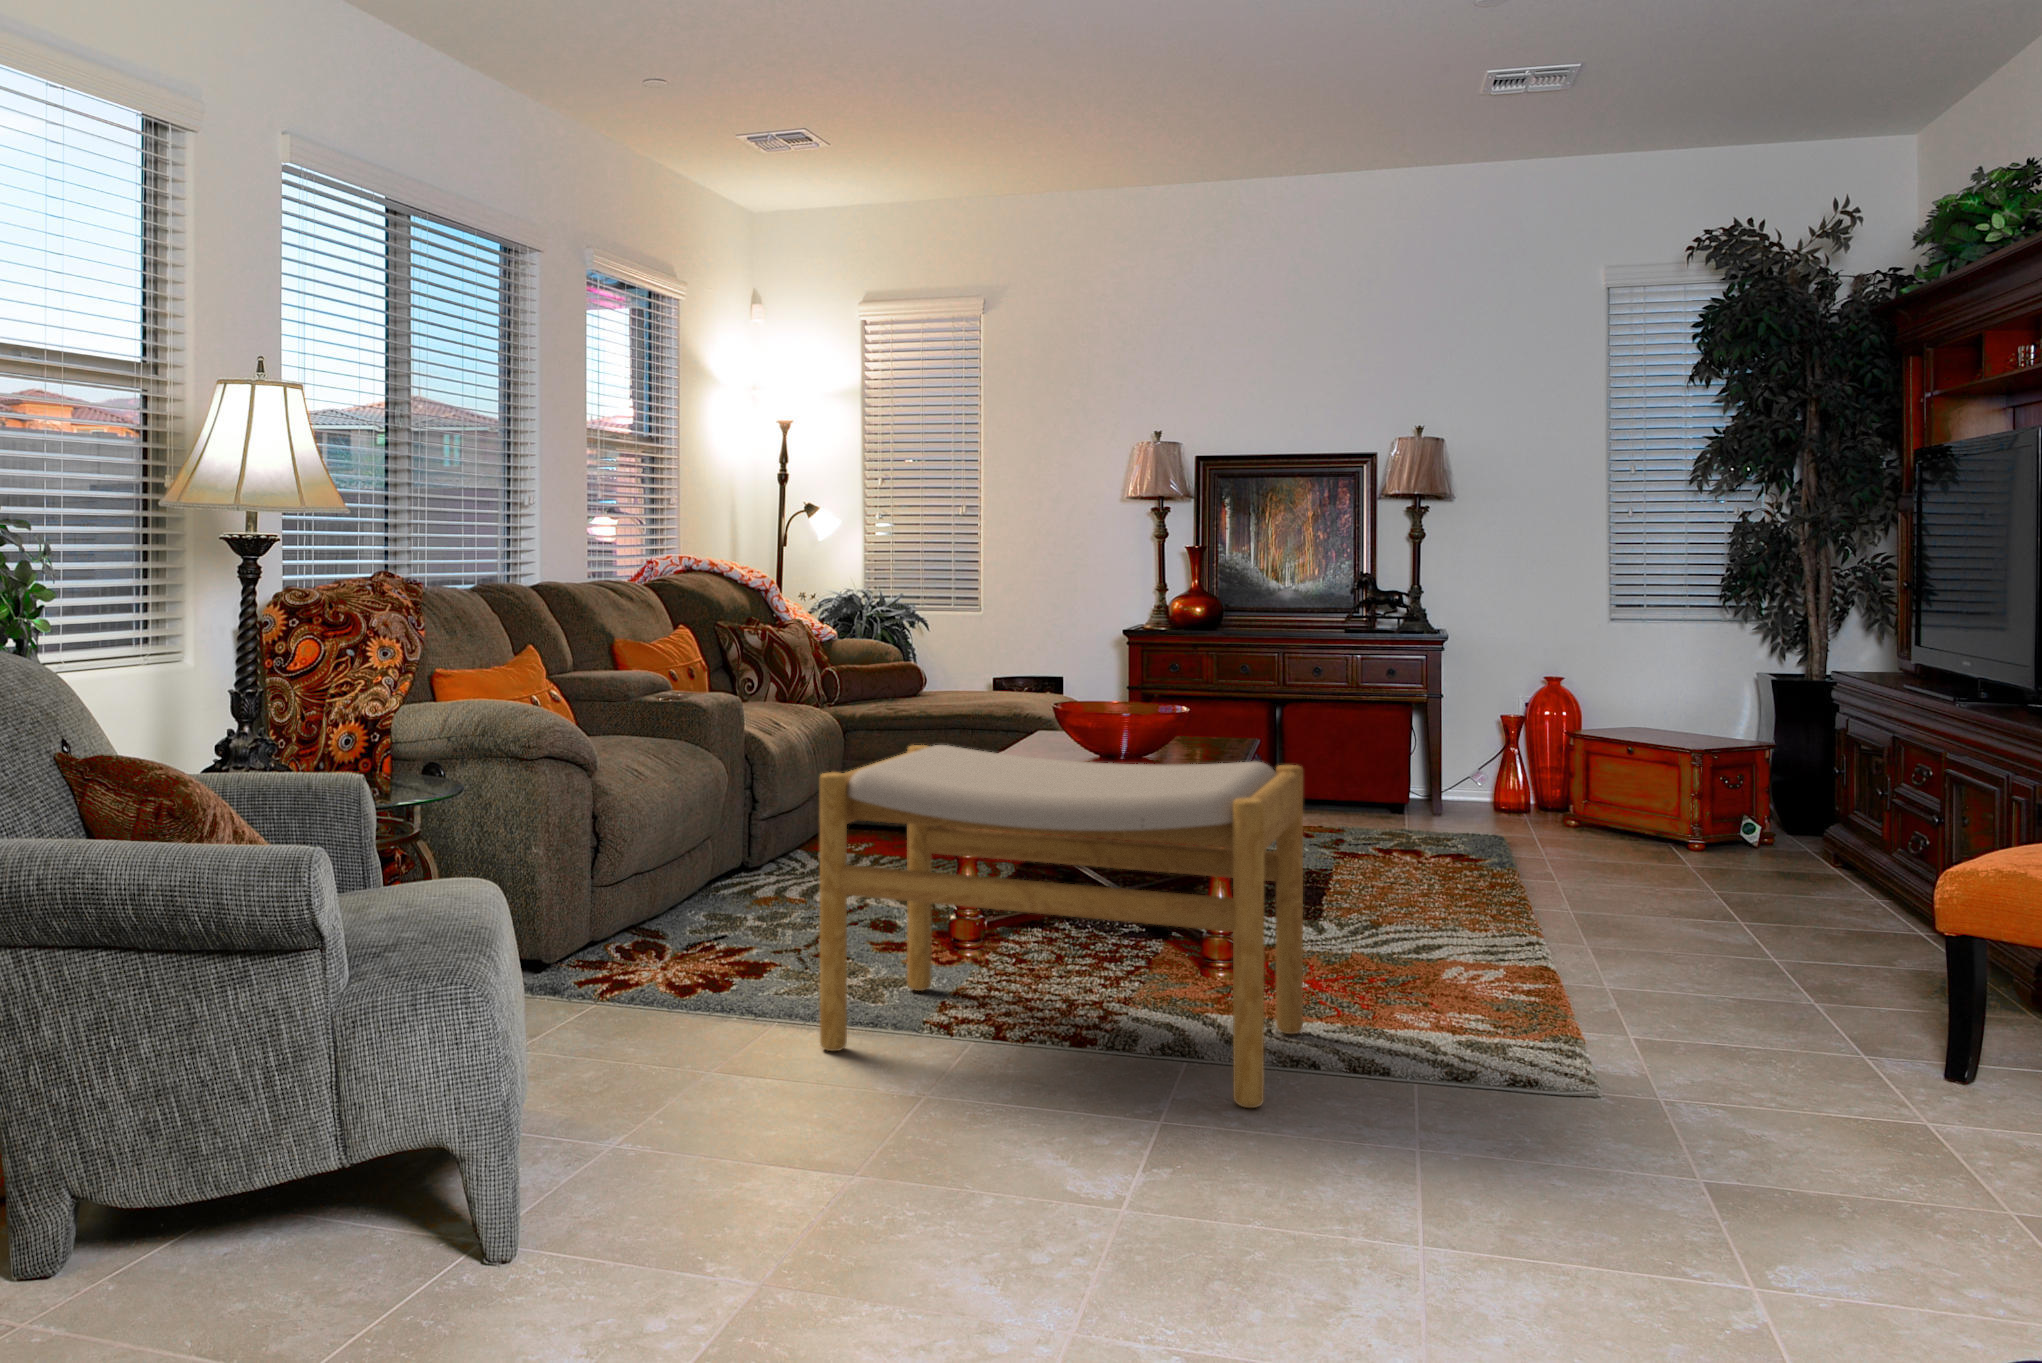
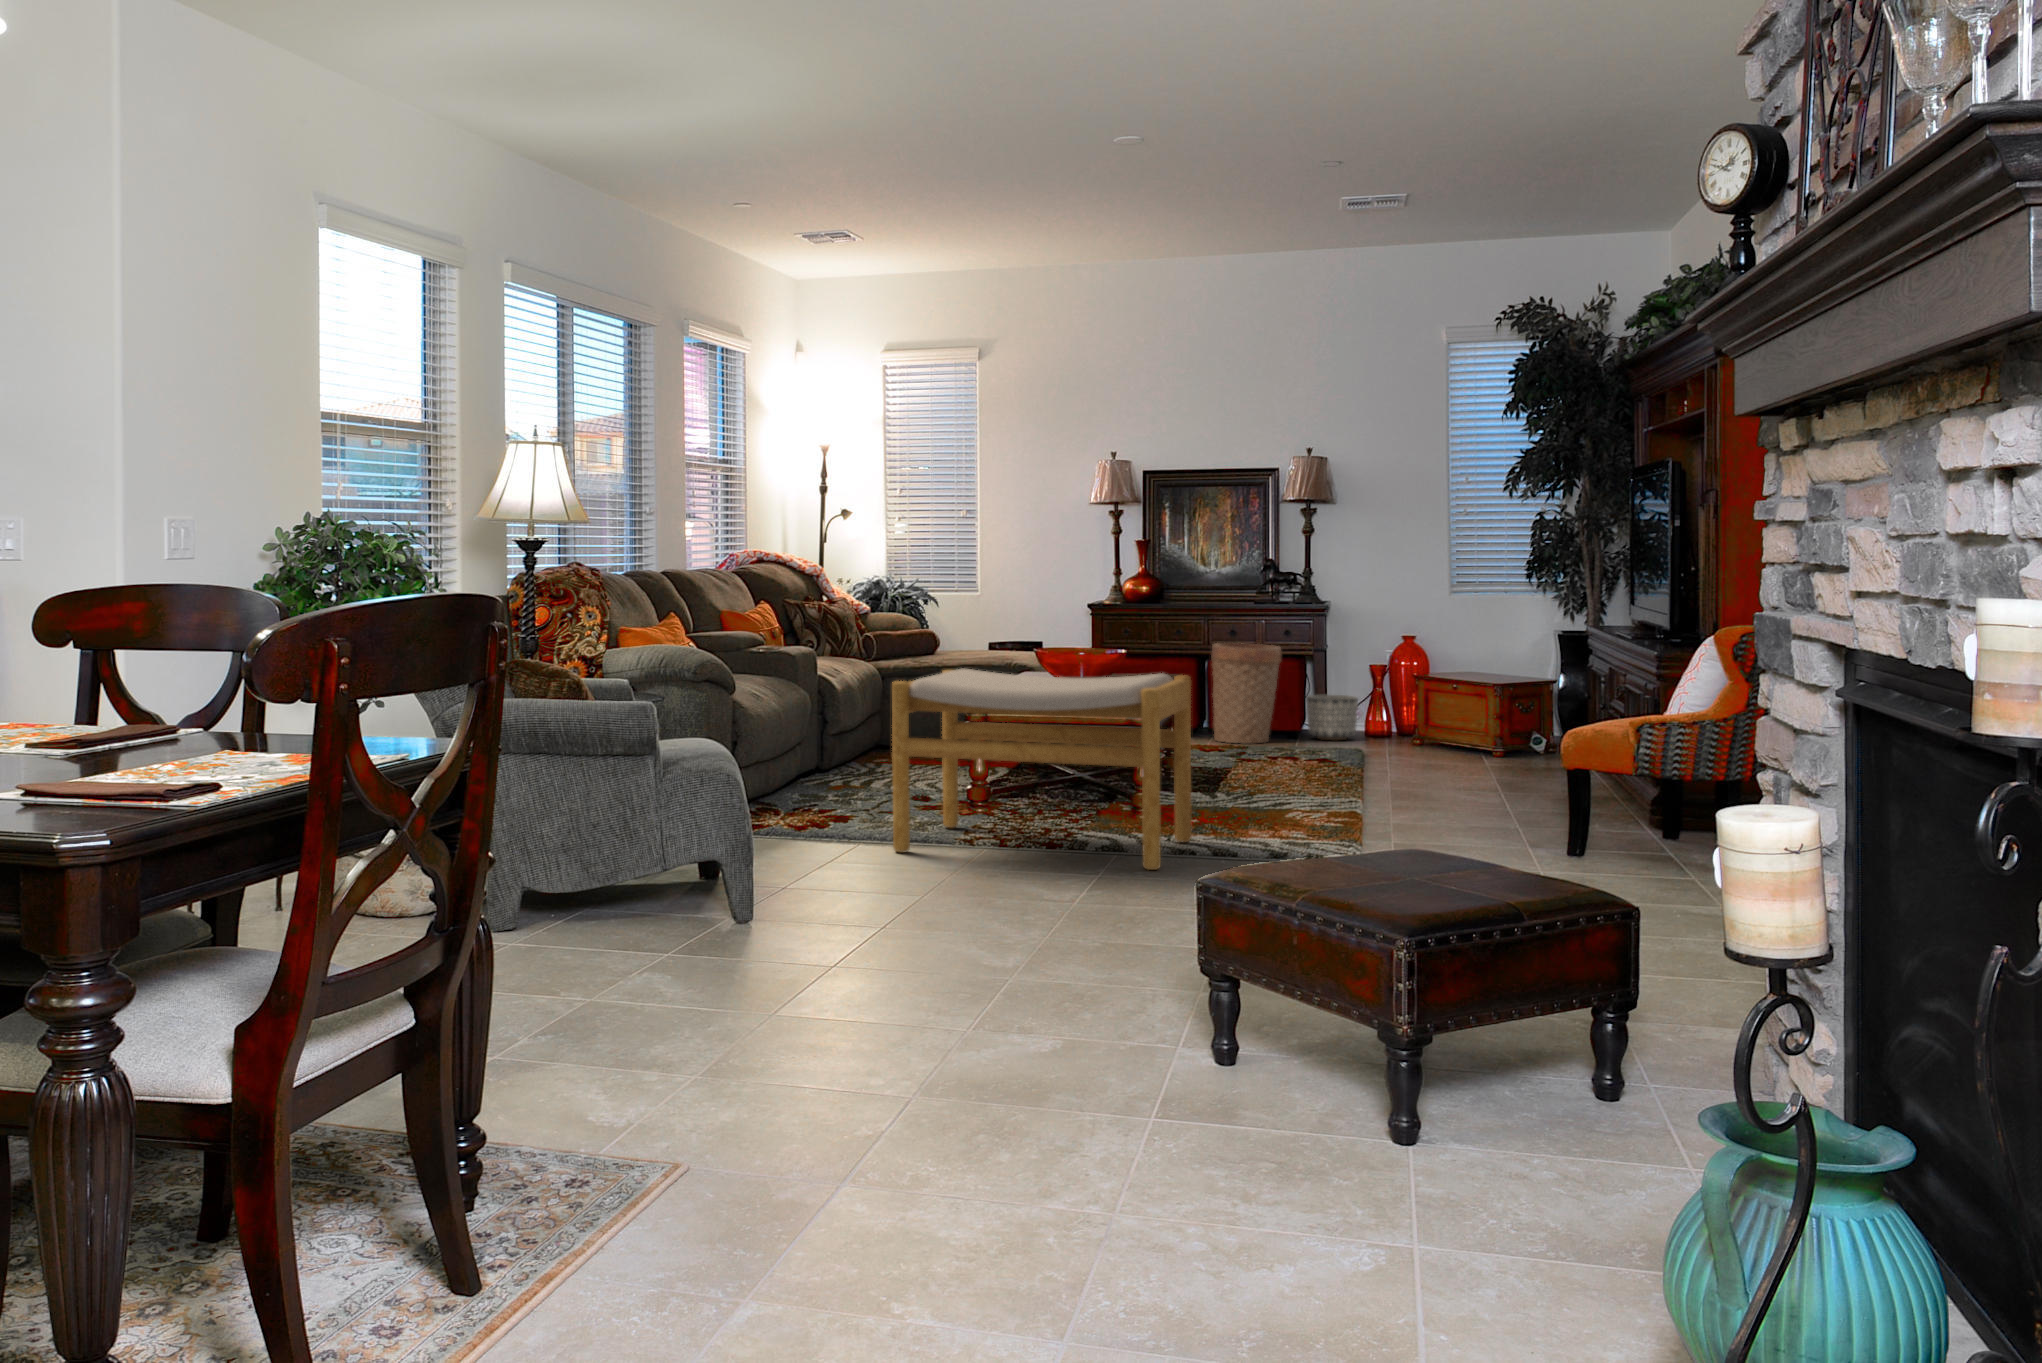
basket: none [1288,685,1384,821] -> present [1211,643,1281,743]
planter: none [1415,754,1486,818] -> present [1306,695,1358,740]

